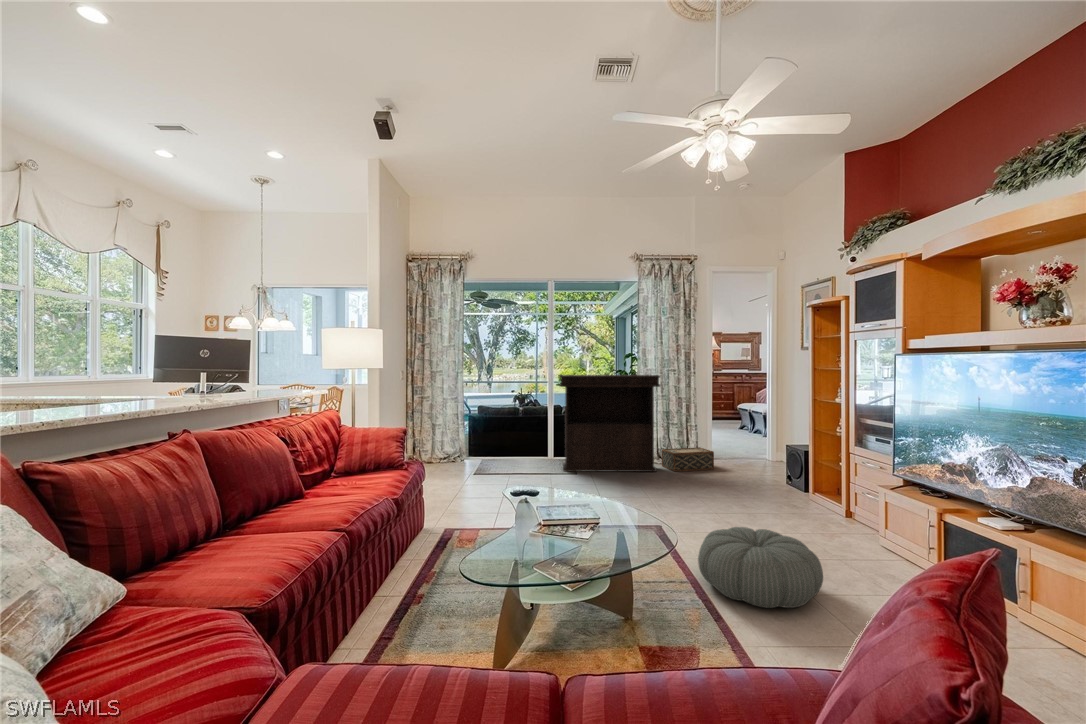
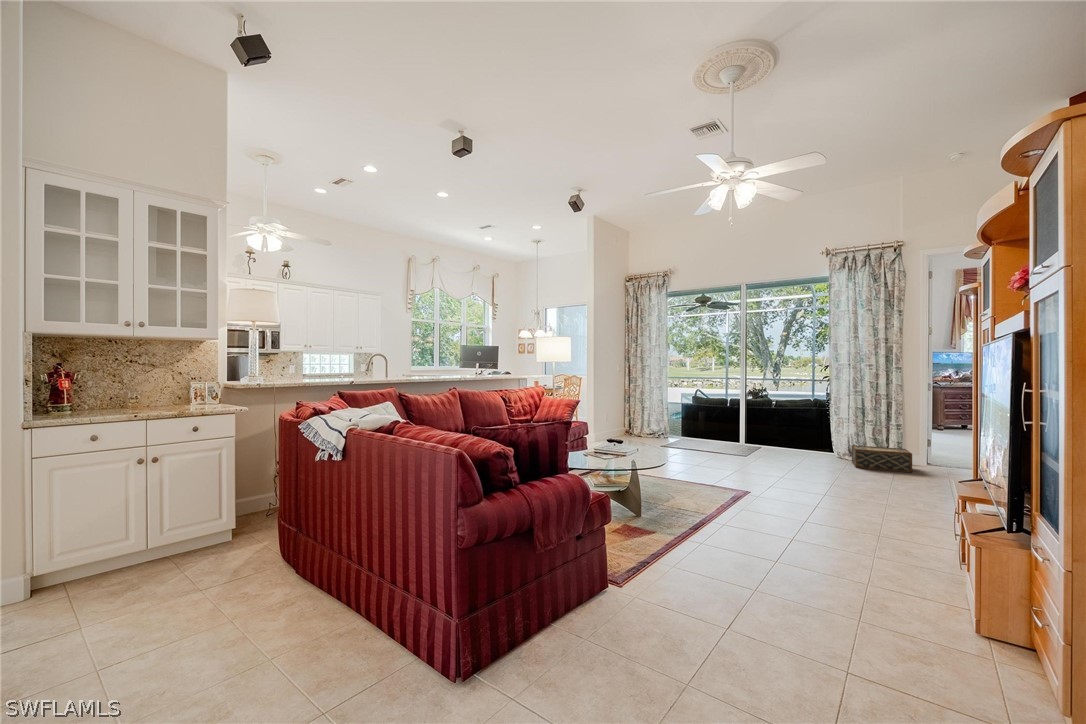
console table: present [560,375,660,472] -> none [736,369,843,465]
pouf: present [698,527,823,608] -> none [706,486,801,541]

